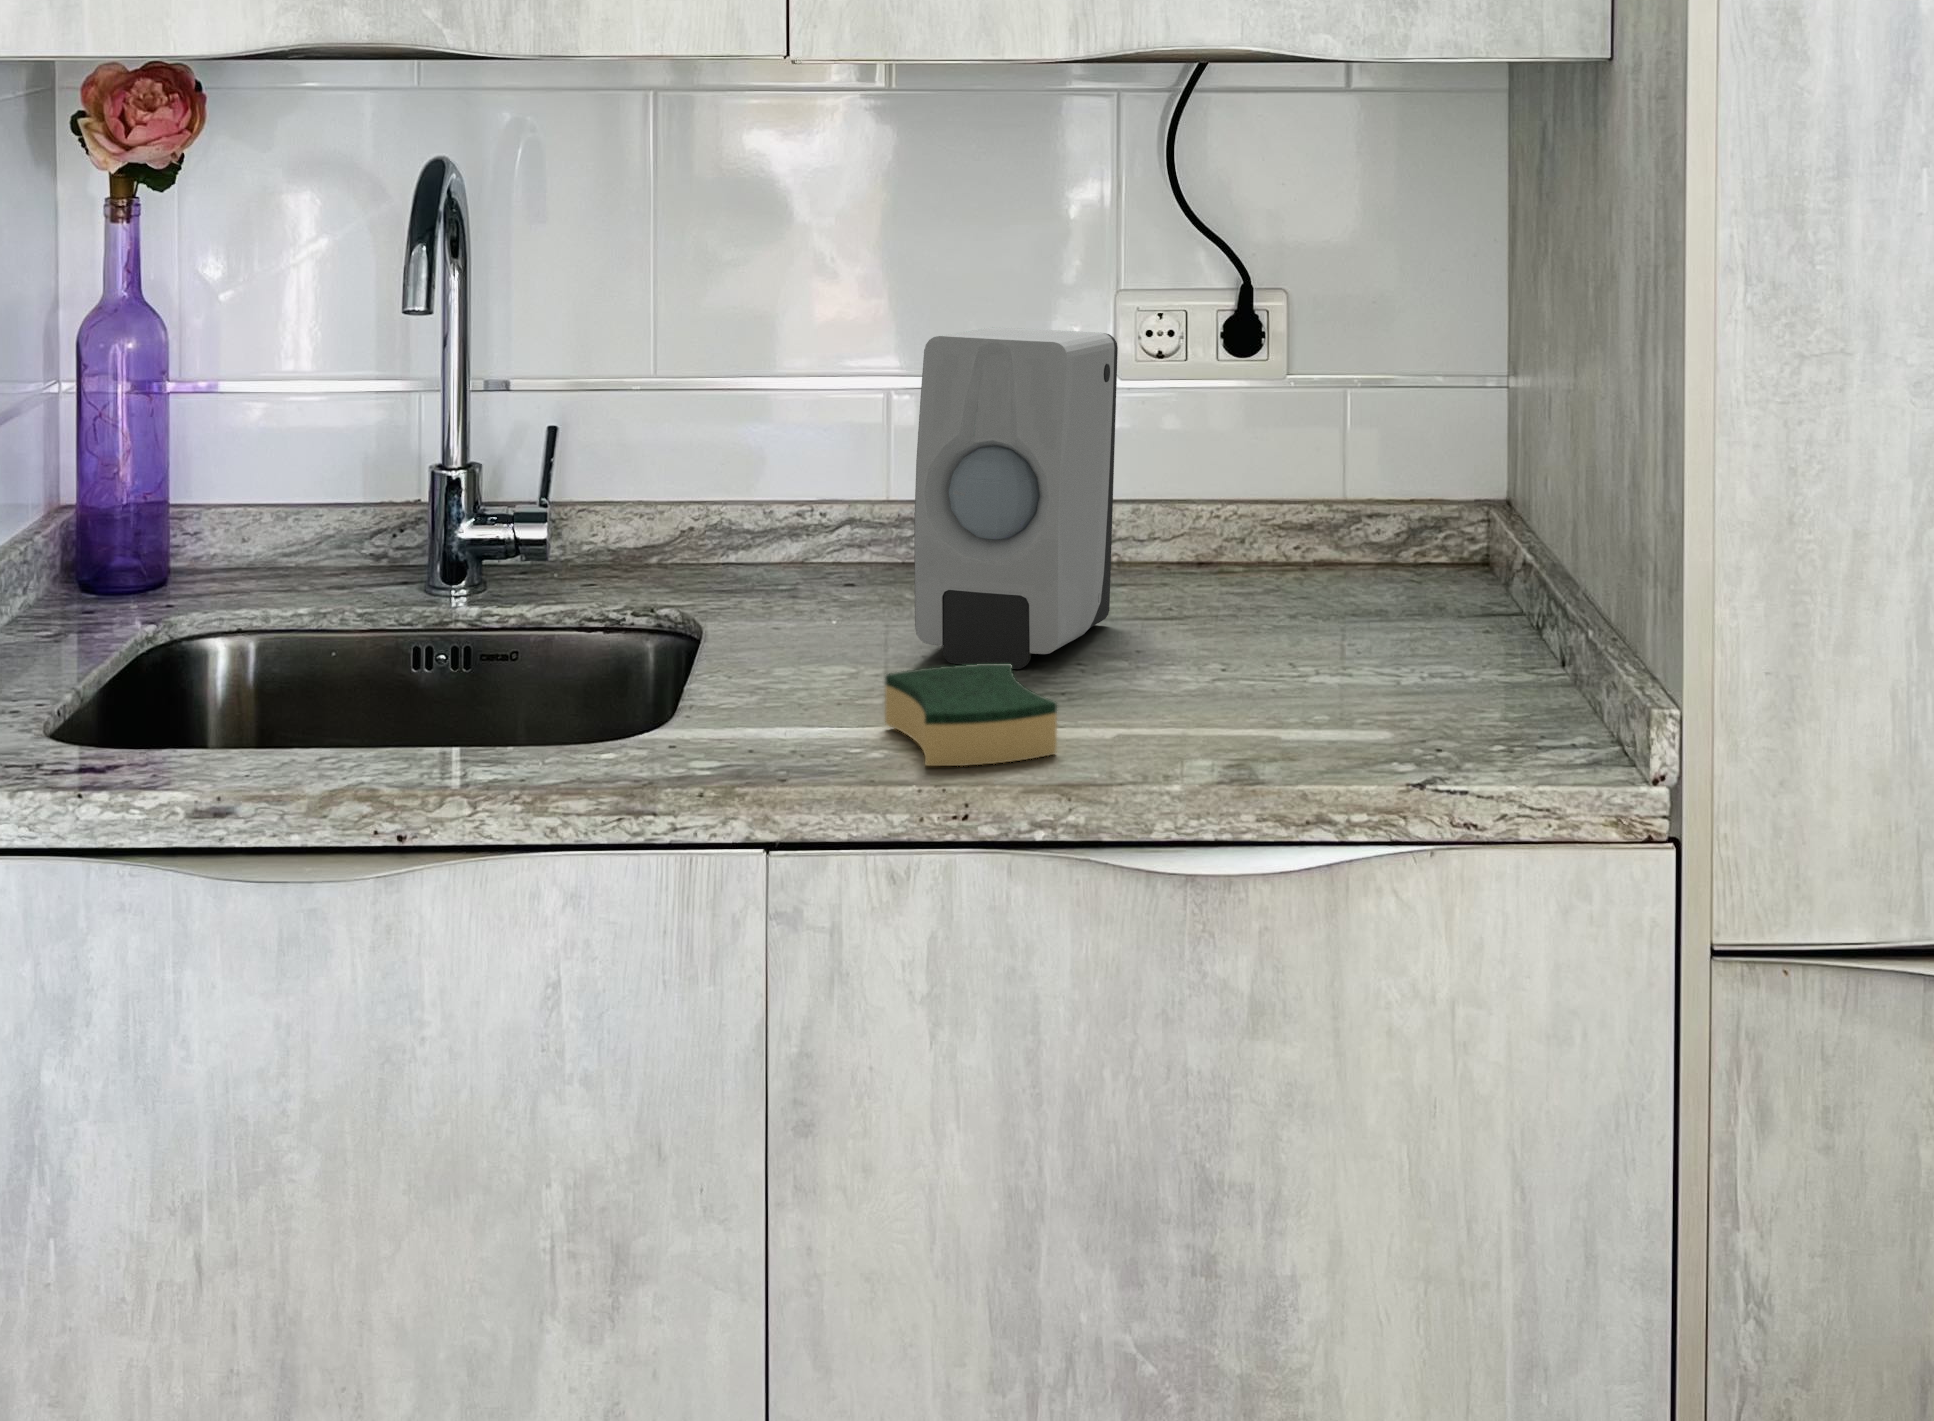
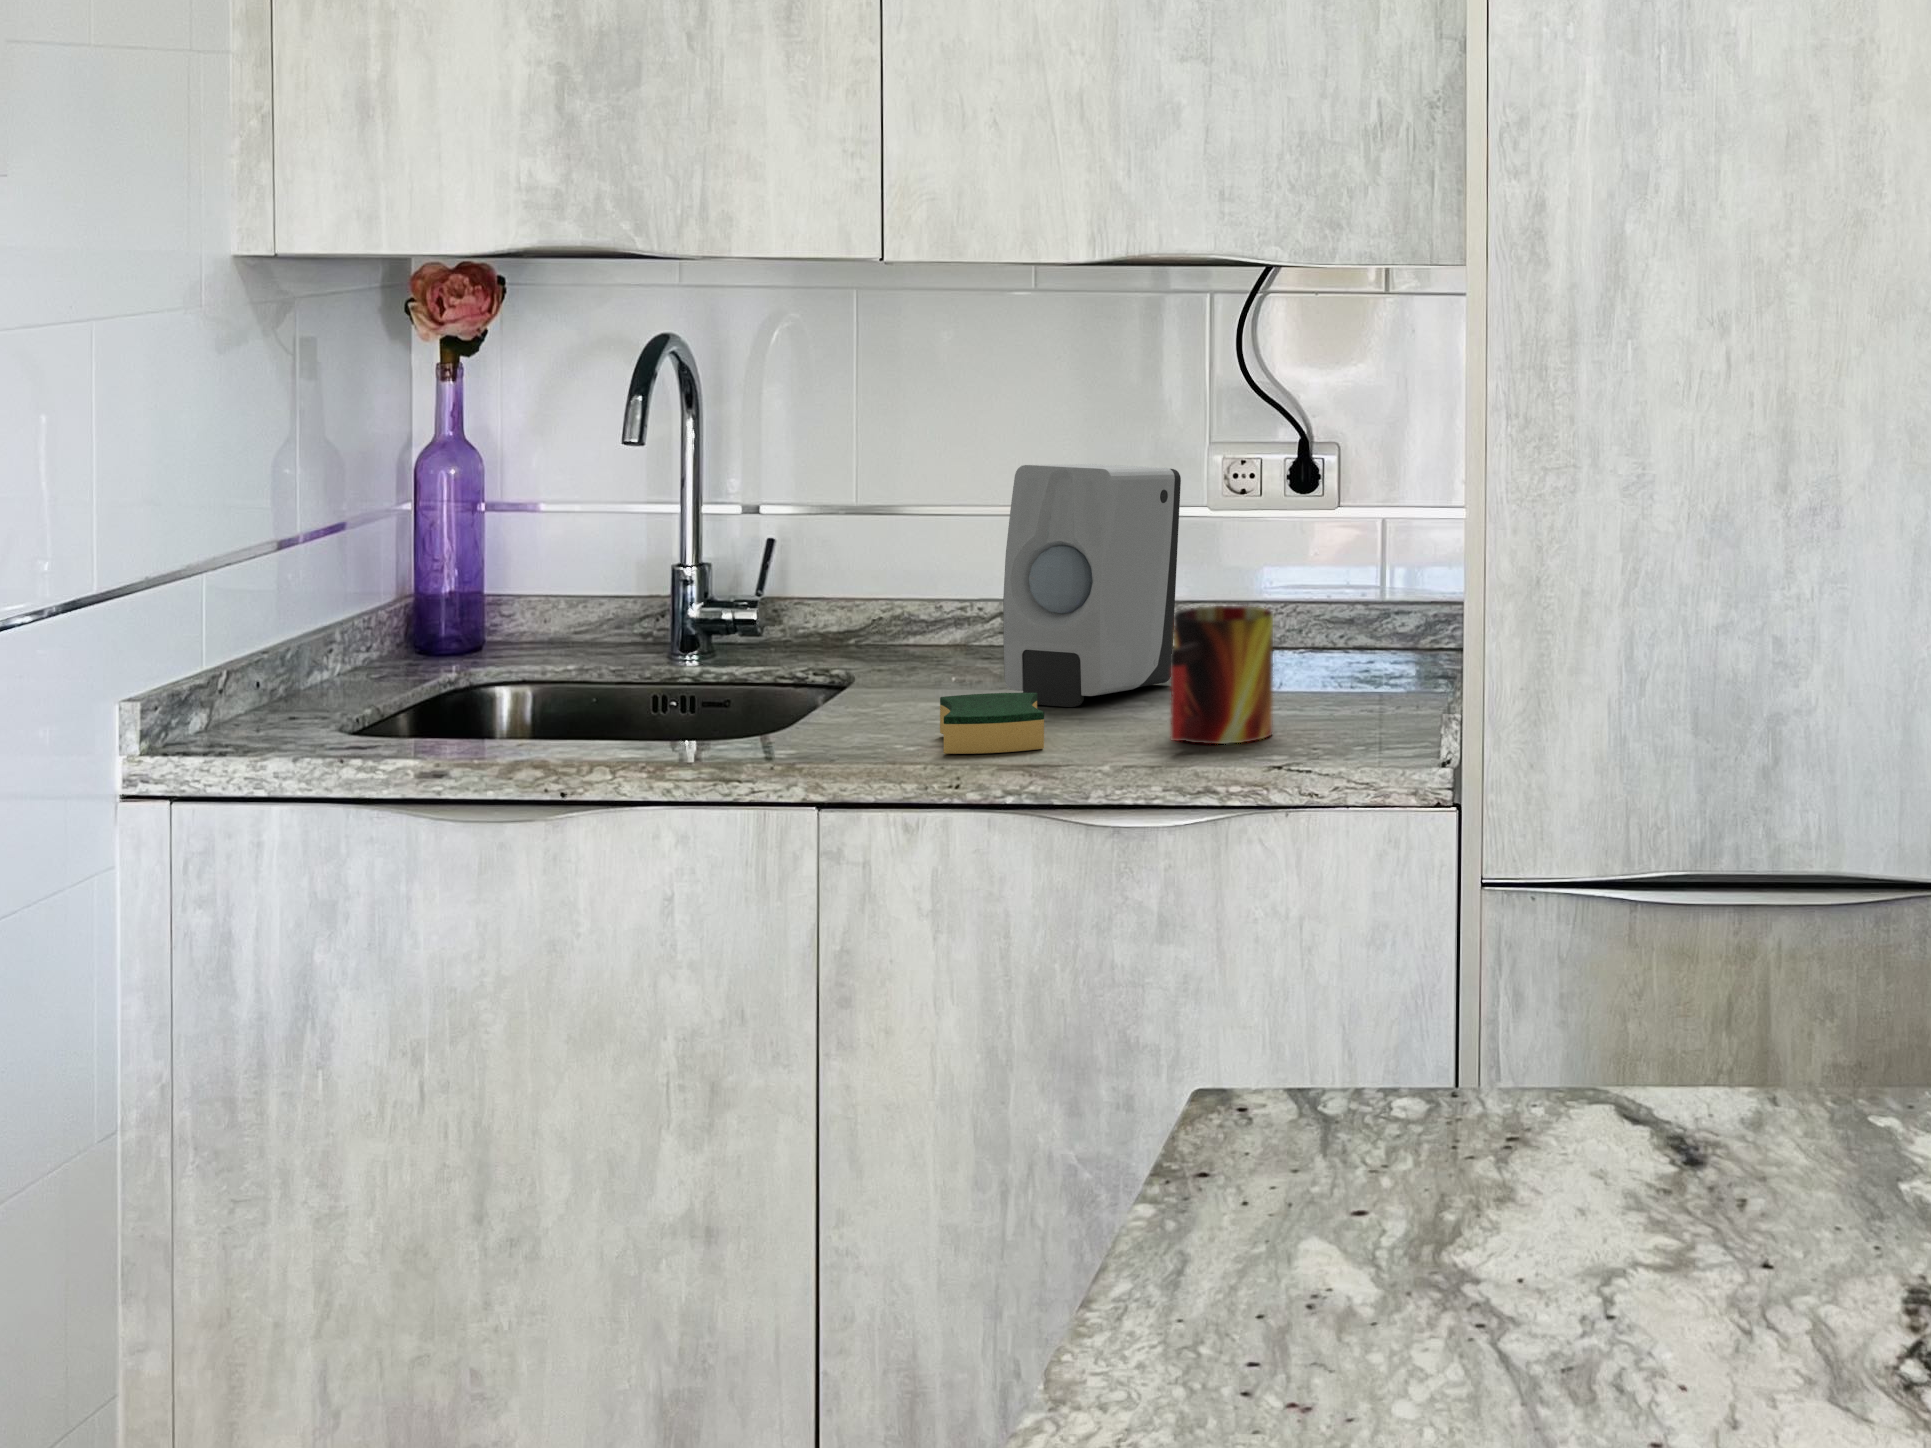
mug: none [1216,539,1354,745] -> present [1171,606,1273,744]

